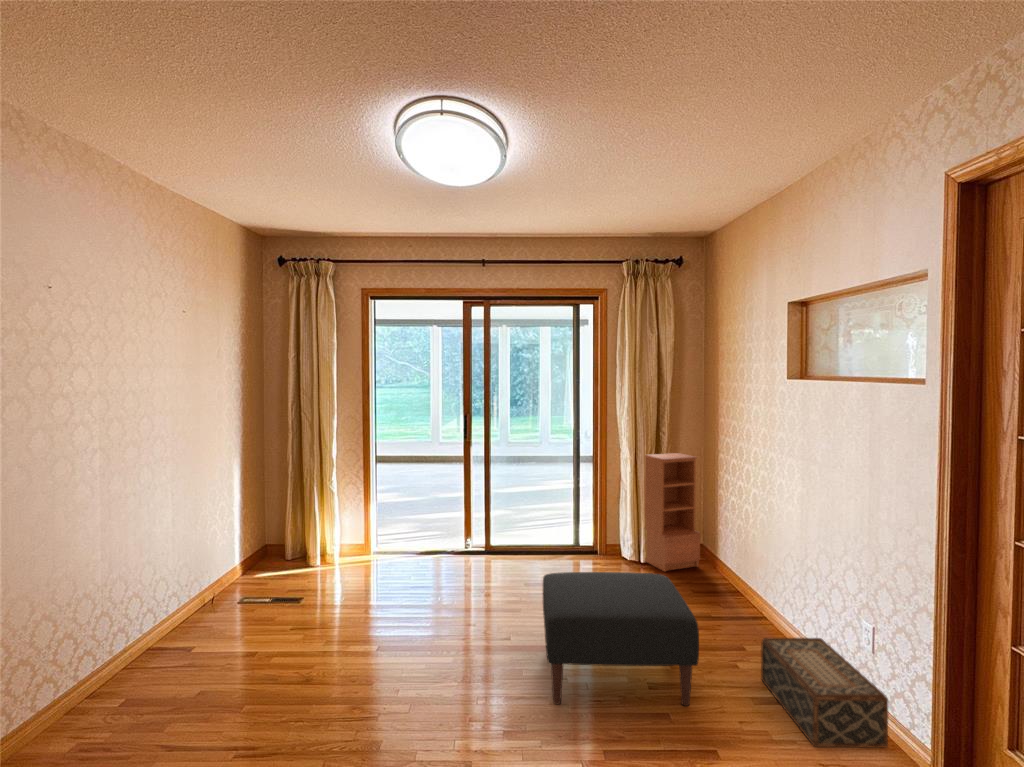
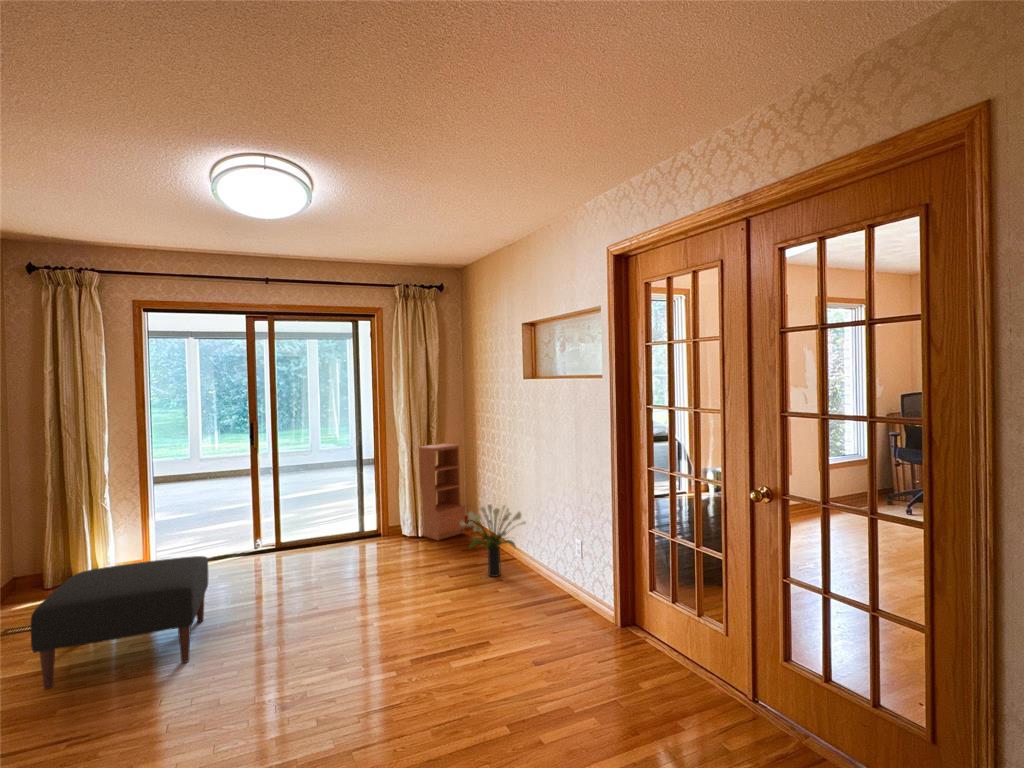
potted plant: none [690,543,782,639] -> present [460,504,525,577]
ottoman: present [543,572,699,706] -> present [30,556,208,689]
woven basket: present [761,638,888,747] -> none [514,561,595,630]

